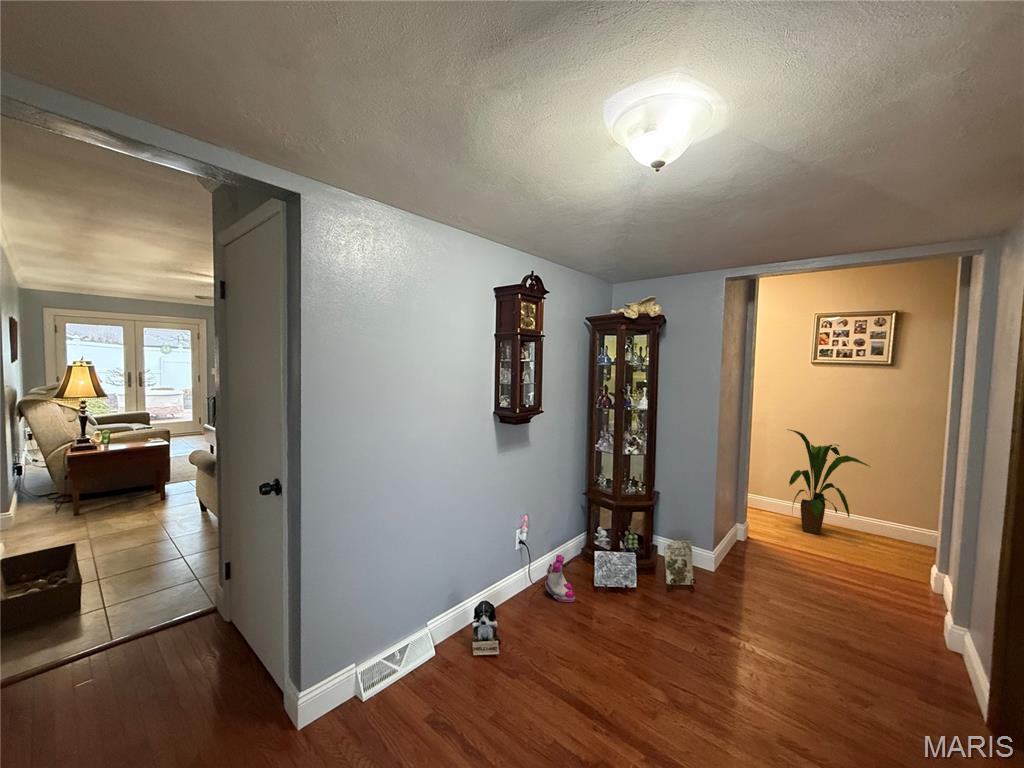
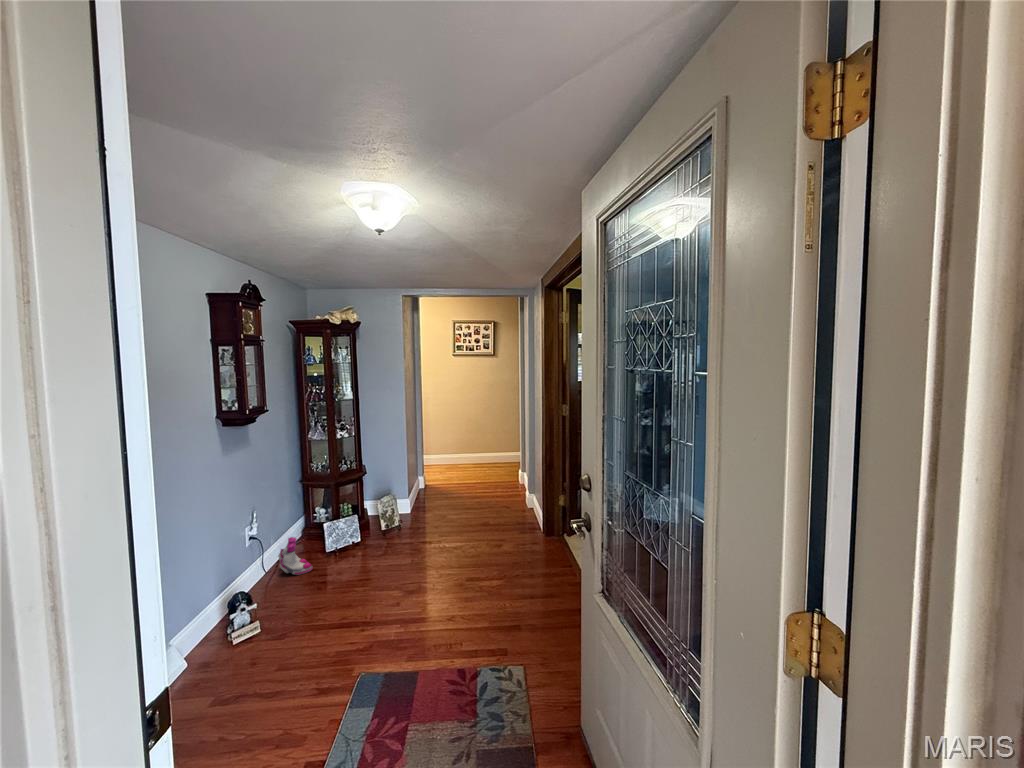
house plant: present [788,429,870,535] -> none [442,403,489,471]

